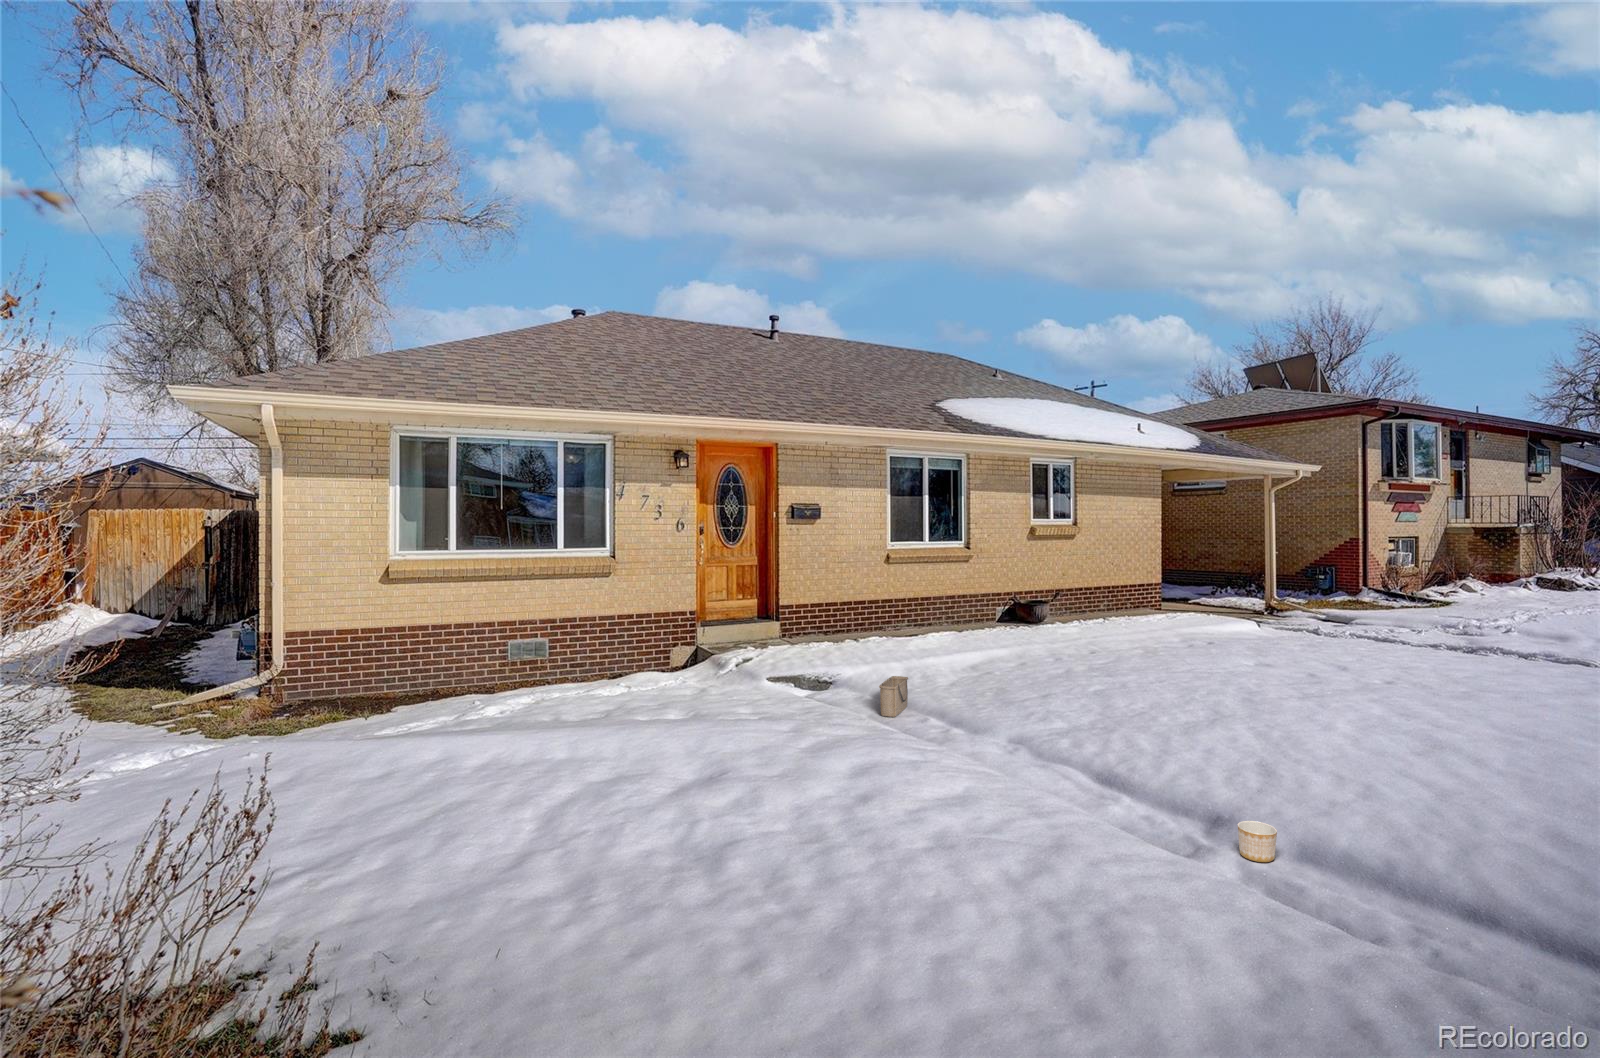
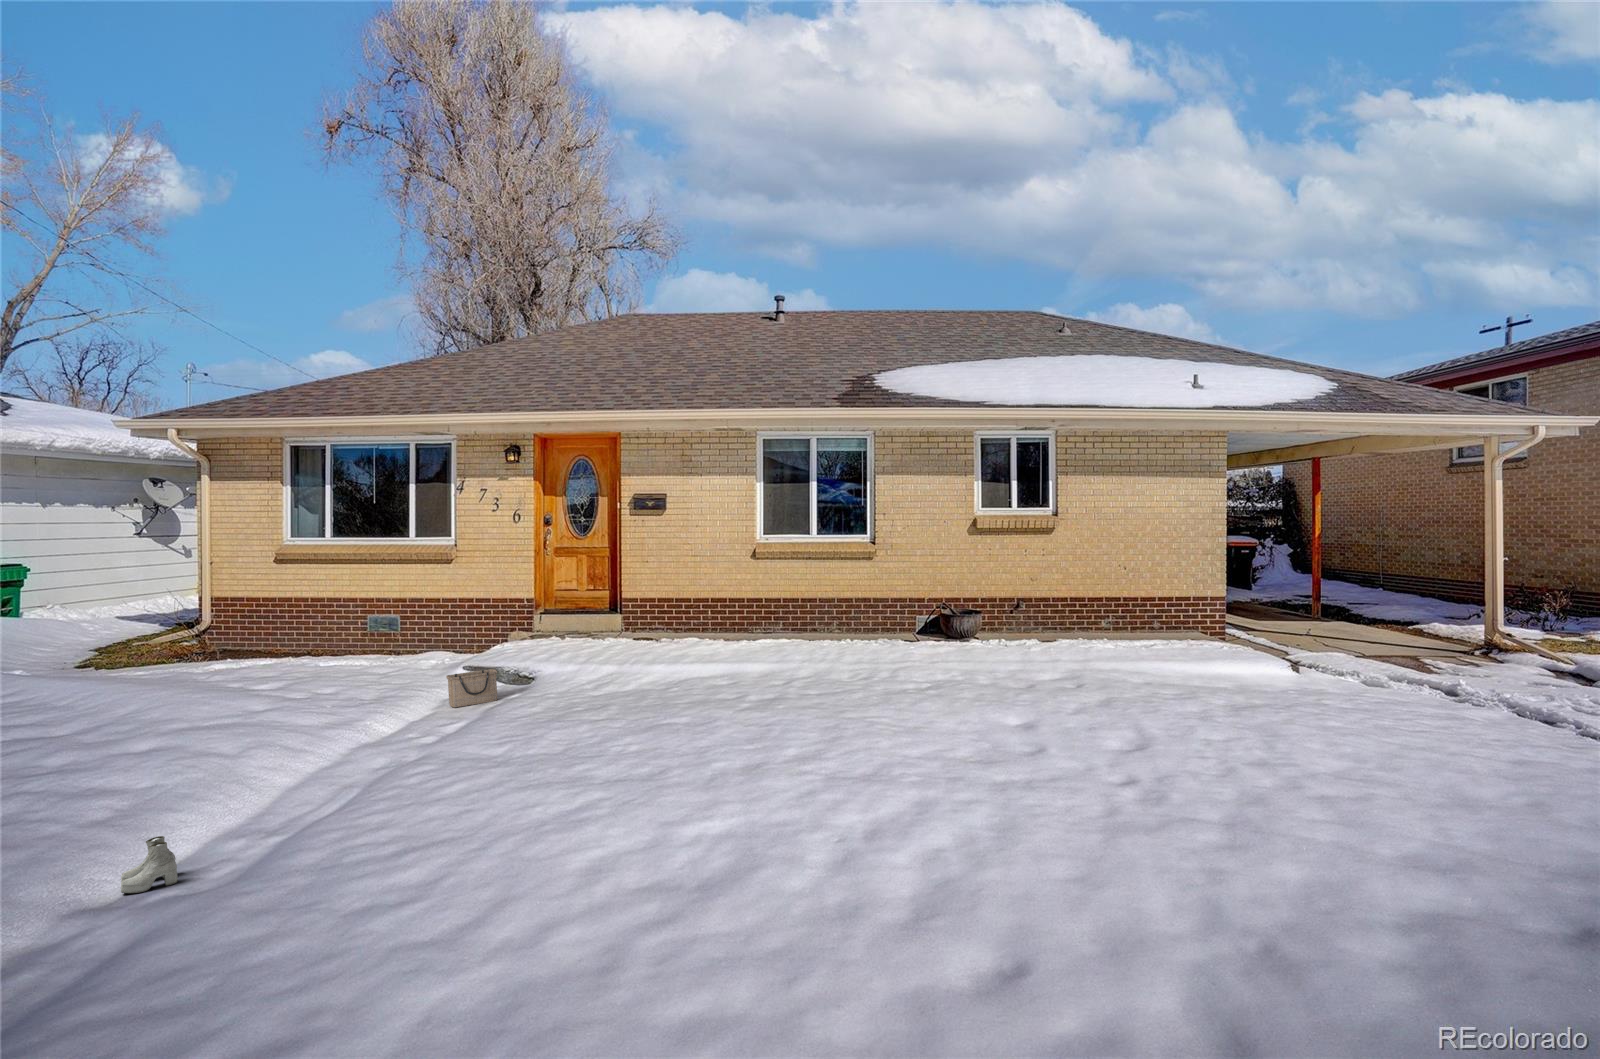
planter: present [1238,821,1277,862] -> none [181,821,223,862]
boots: none [1295,837,1342,894] -> present [121,836,178,893]

